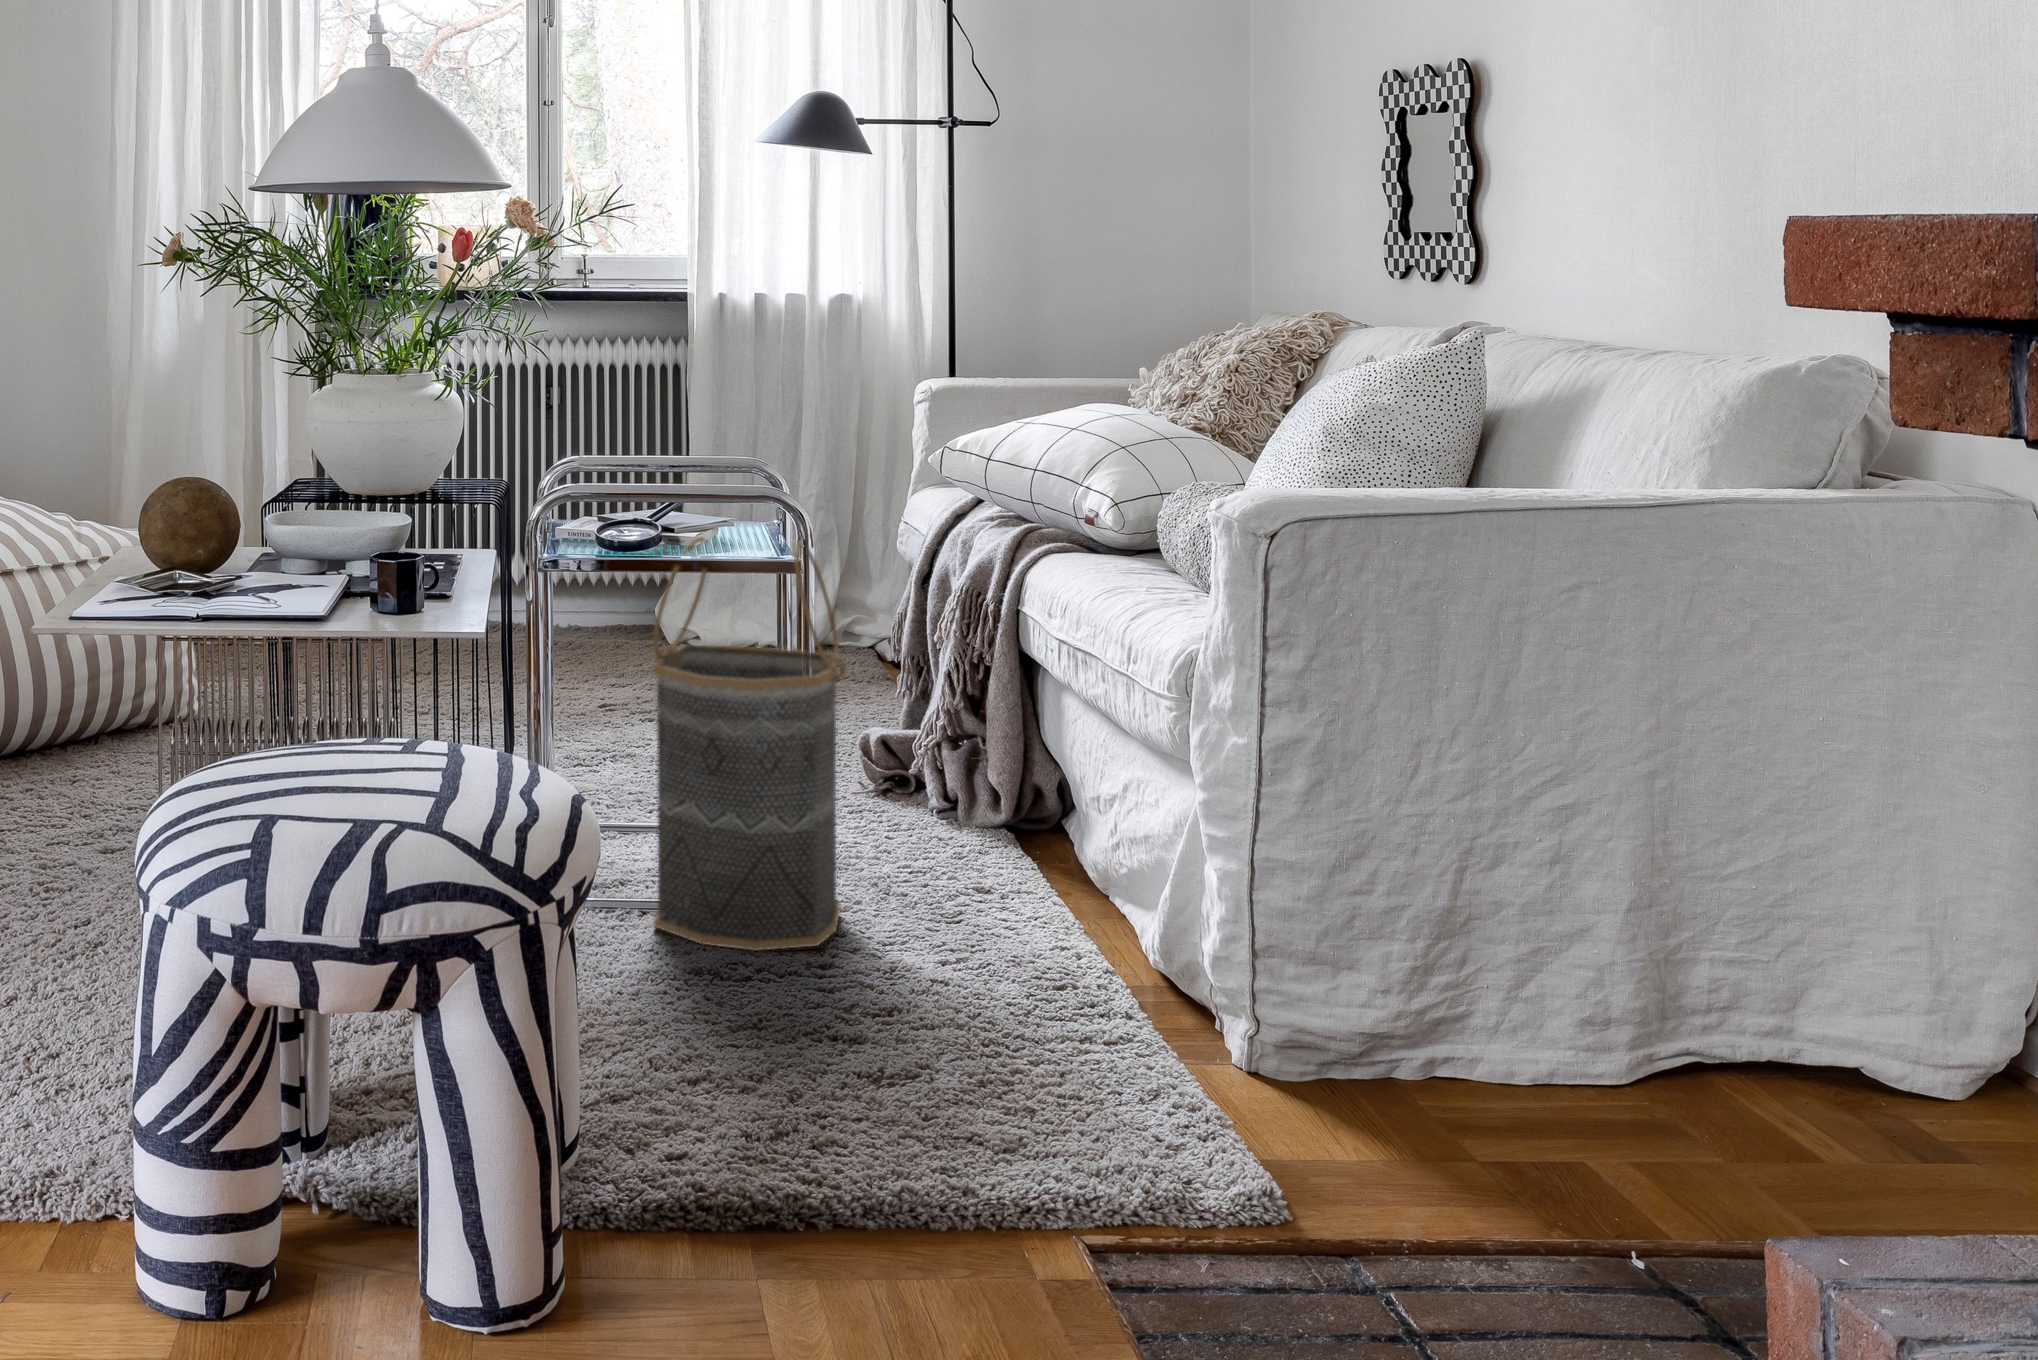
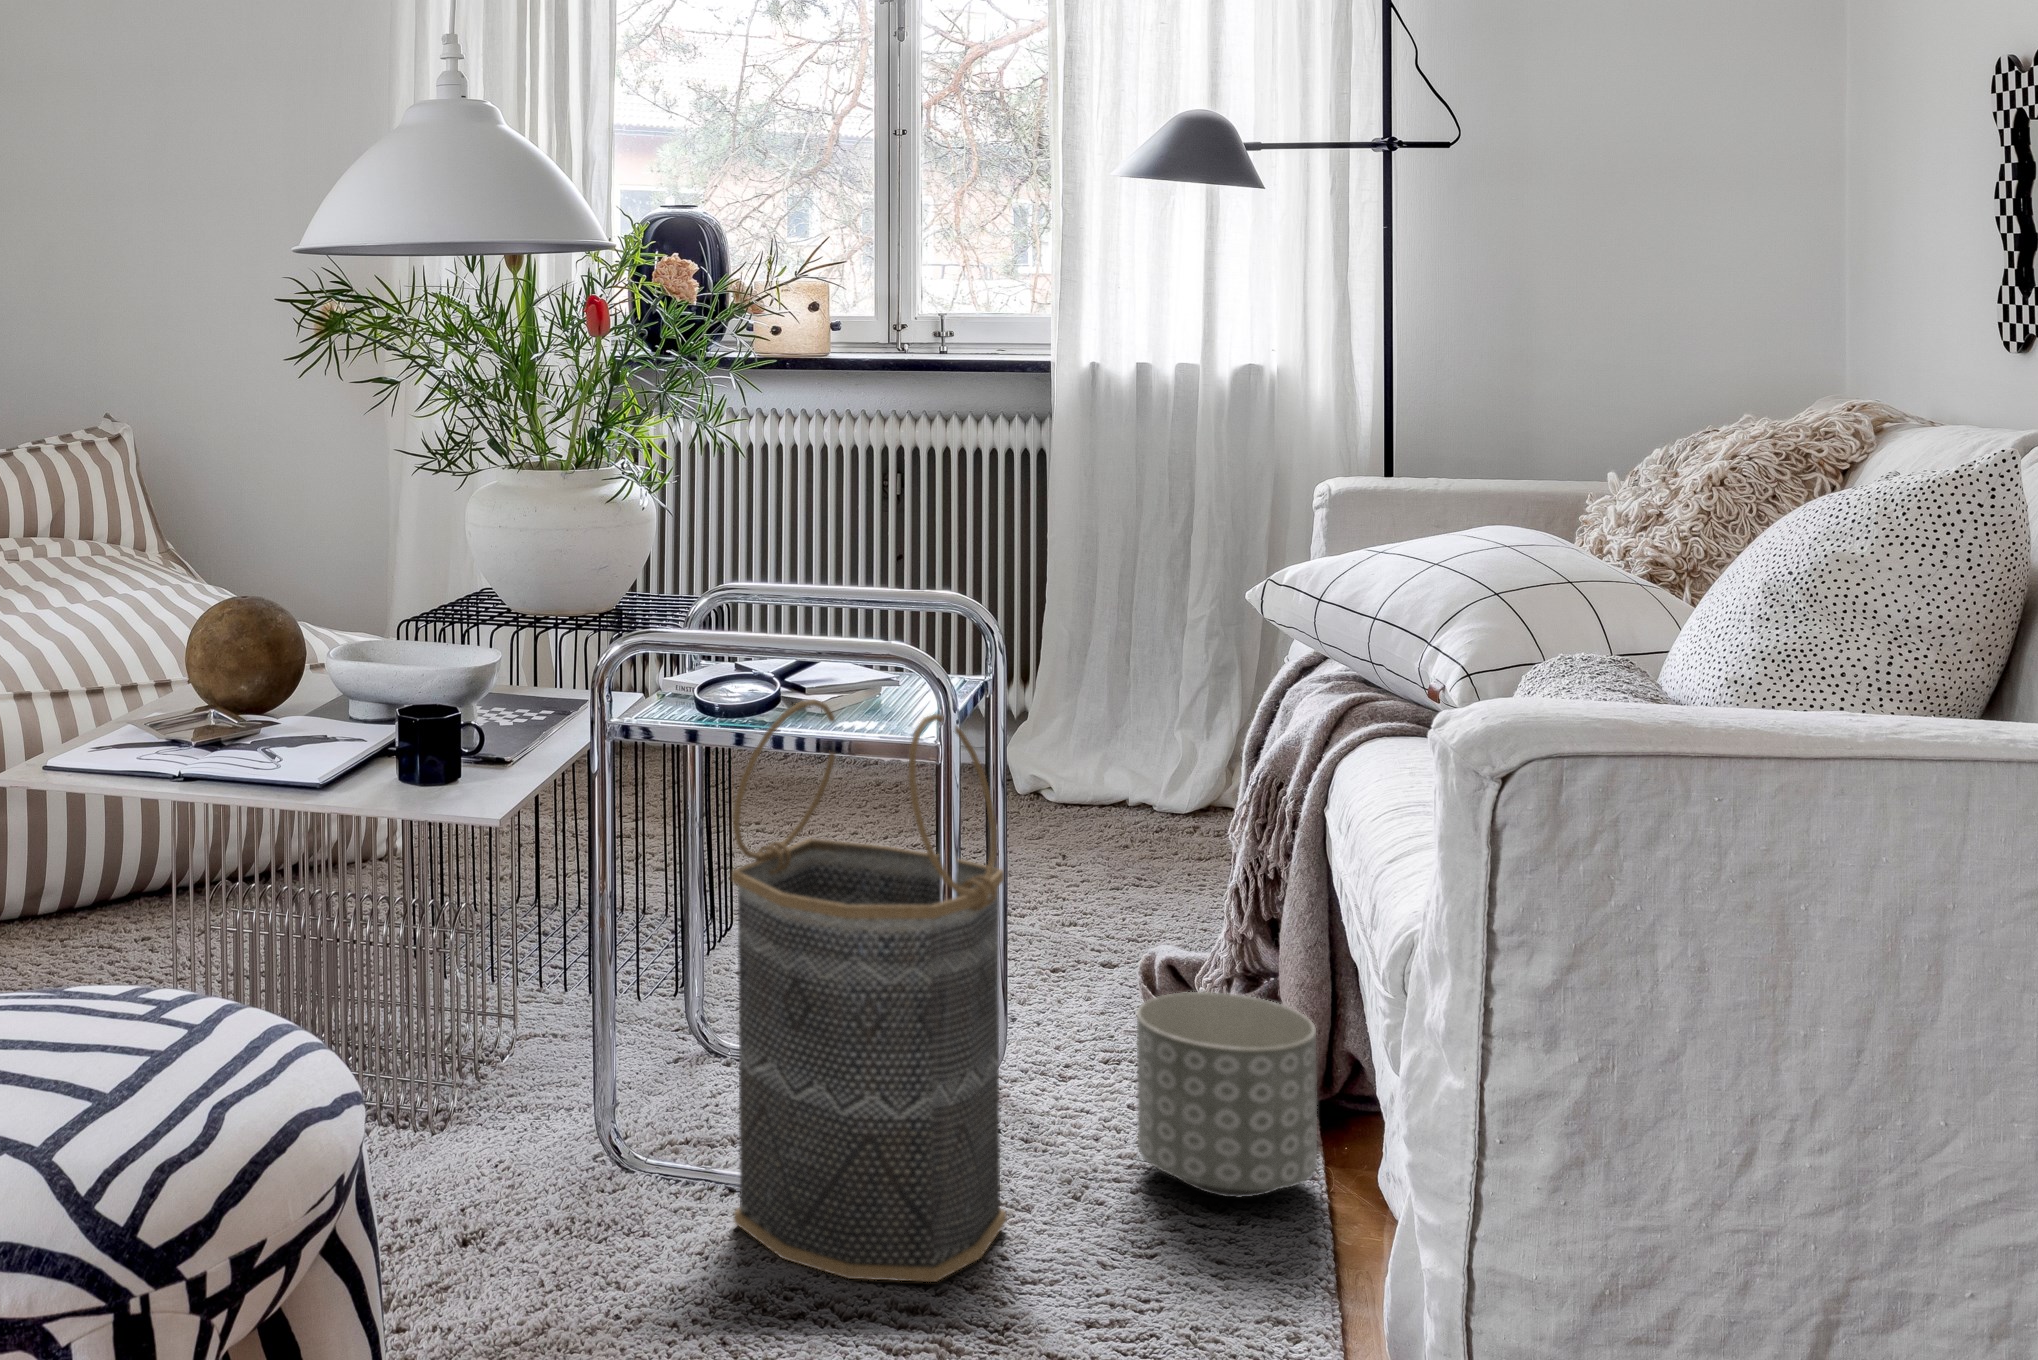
planter: none [905,744,1031,883] -> present [1137,992,1317,1197]

